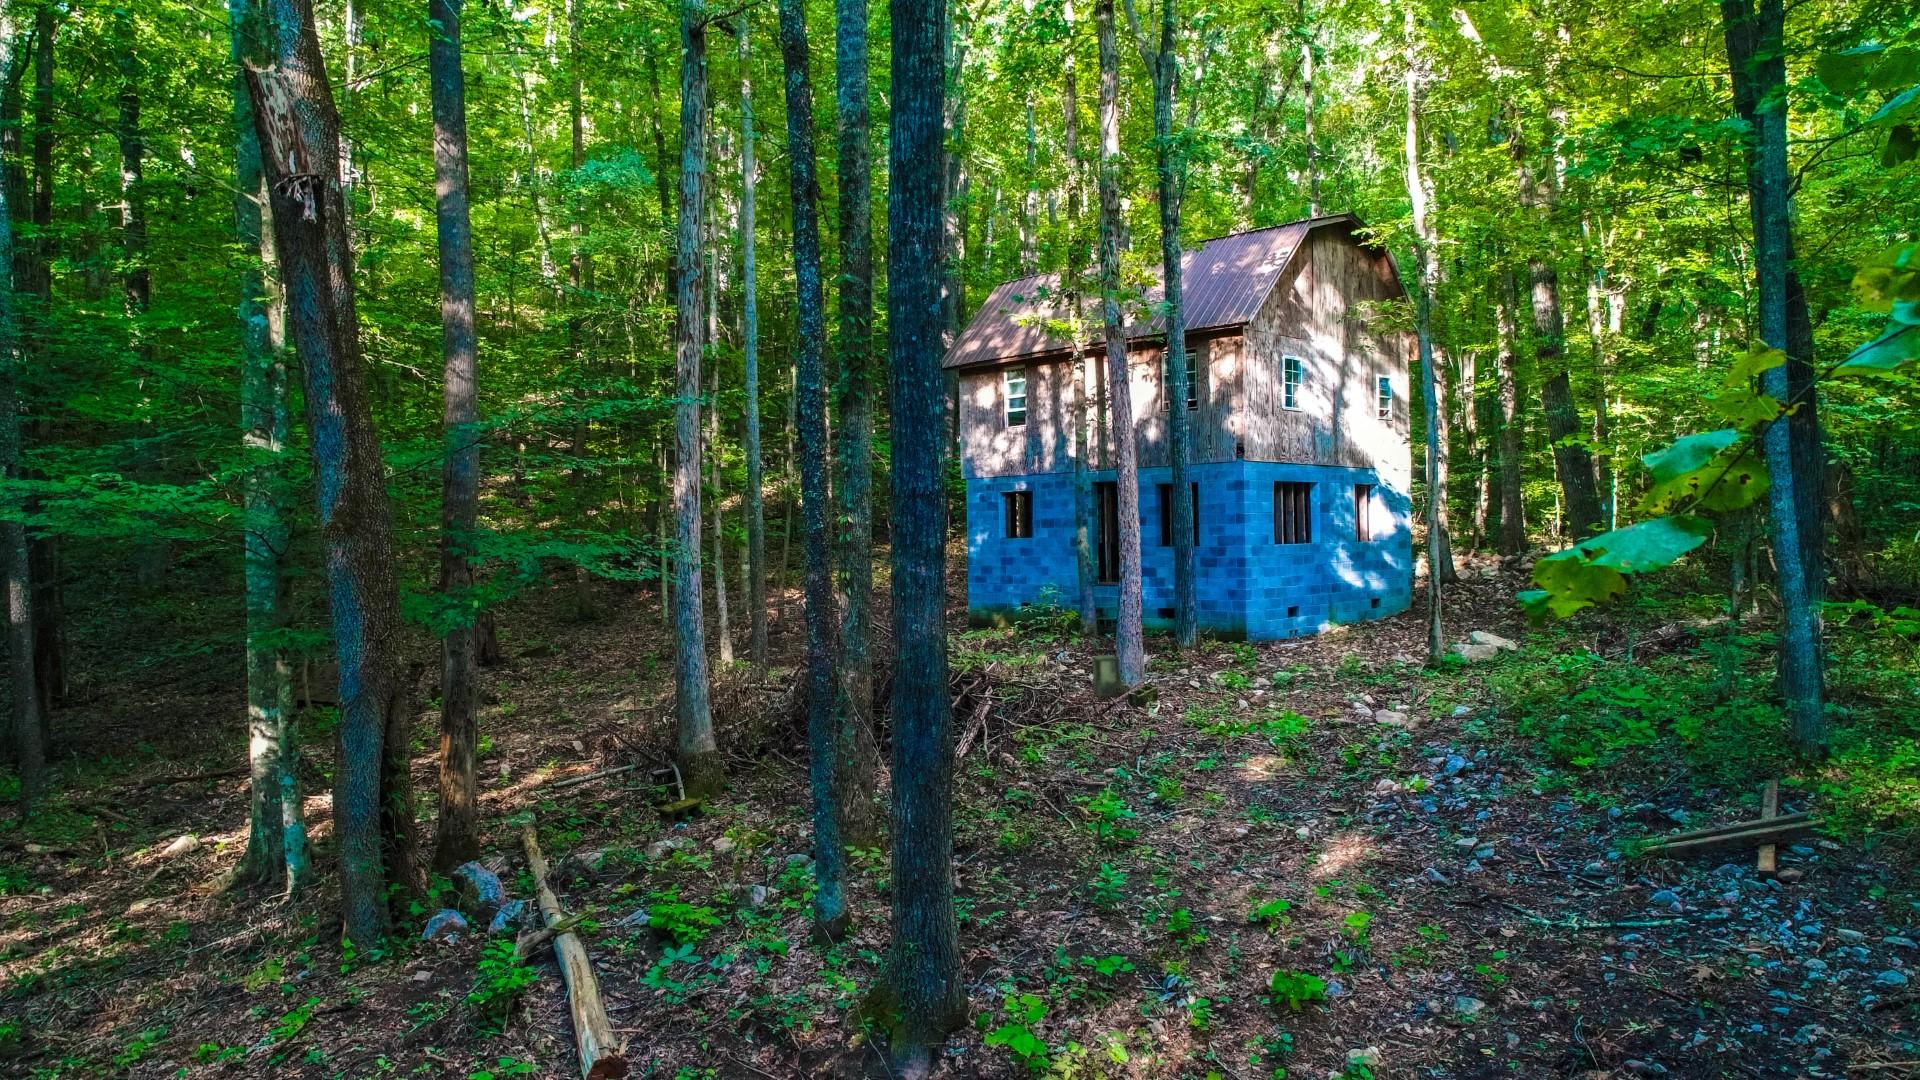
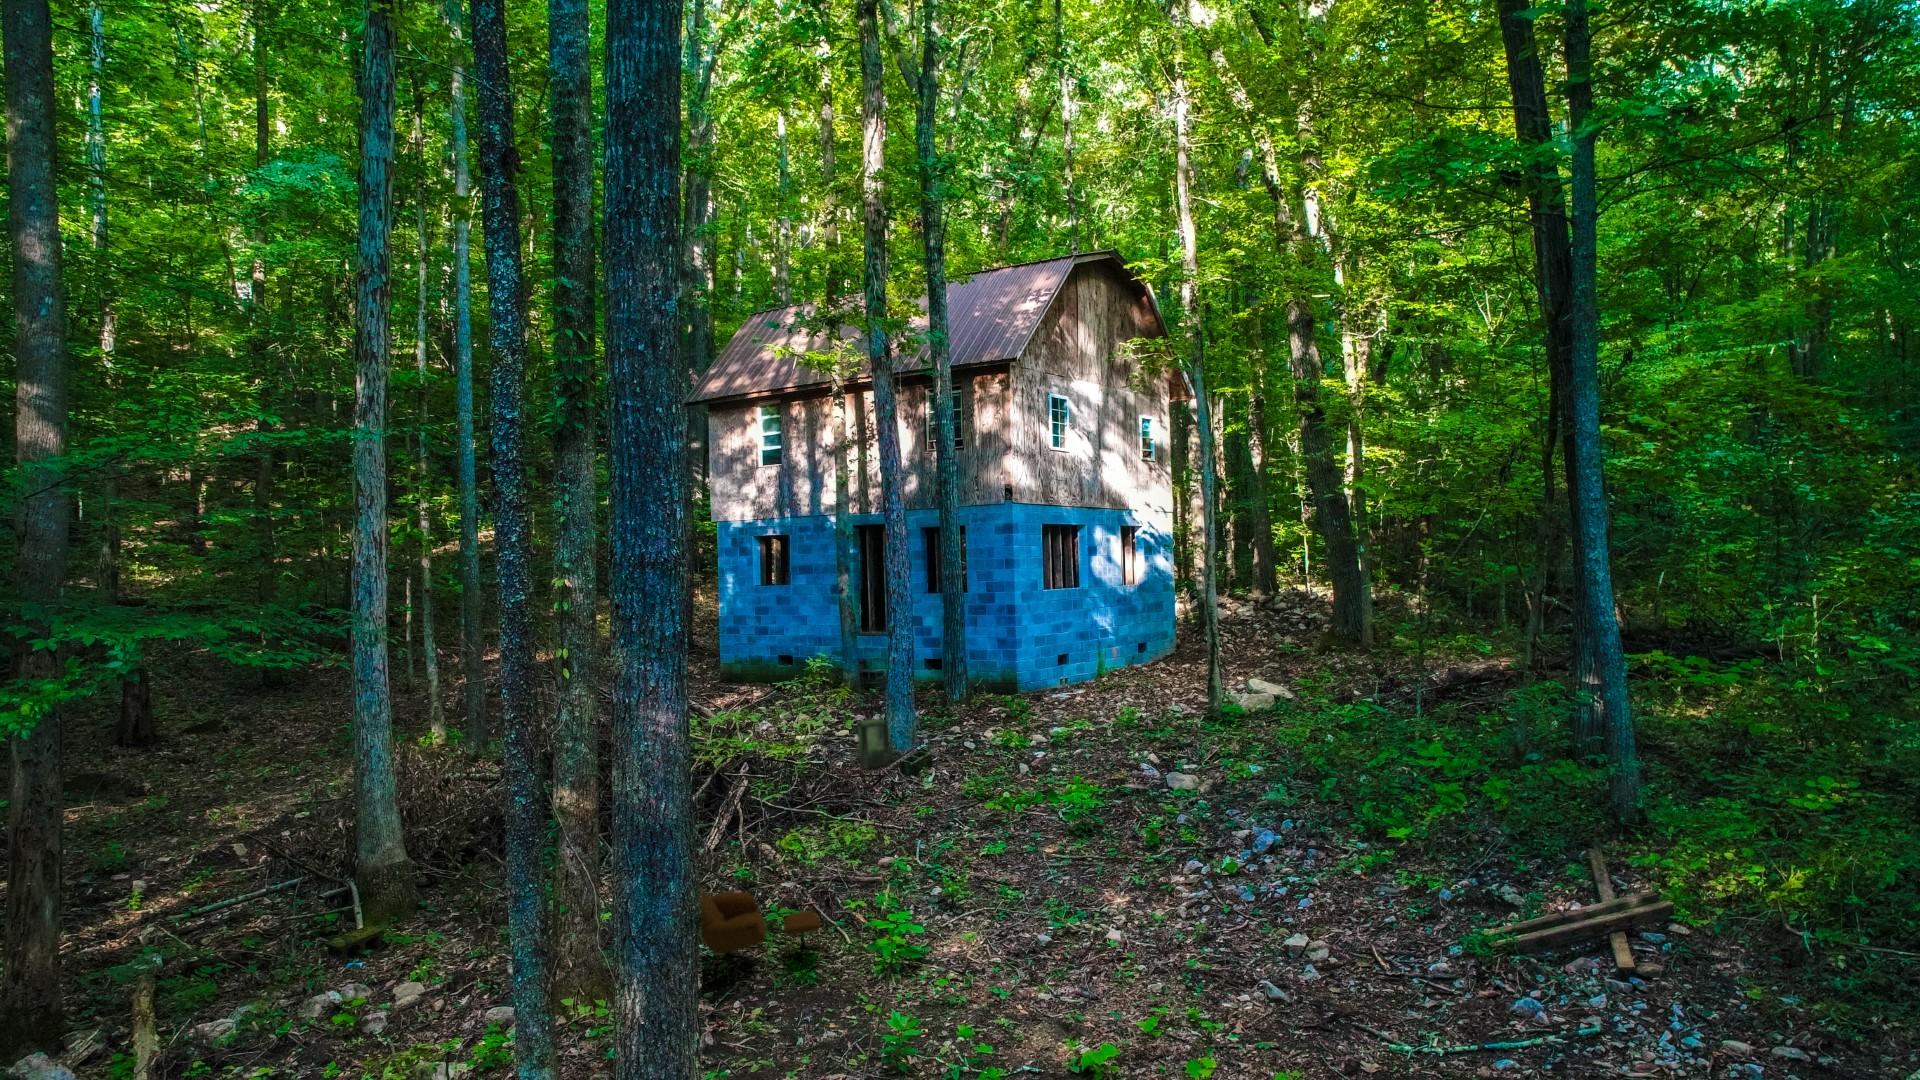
lounge chair: none [962,746,1071,833] -> present [700,887,827,983]

